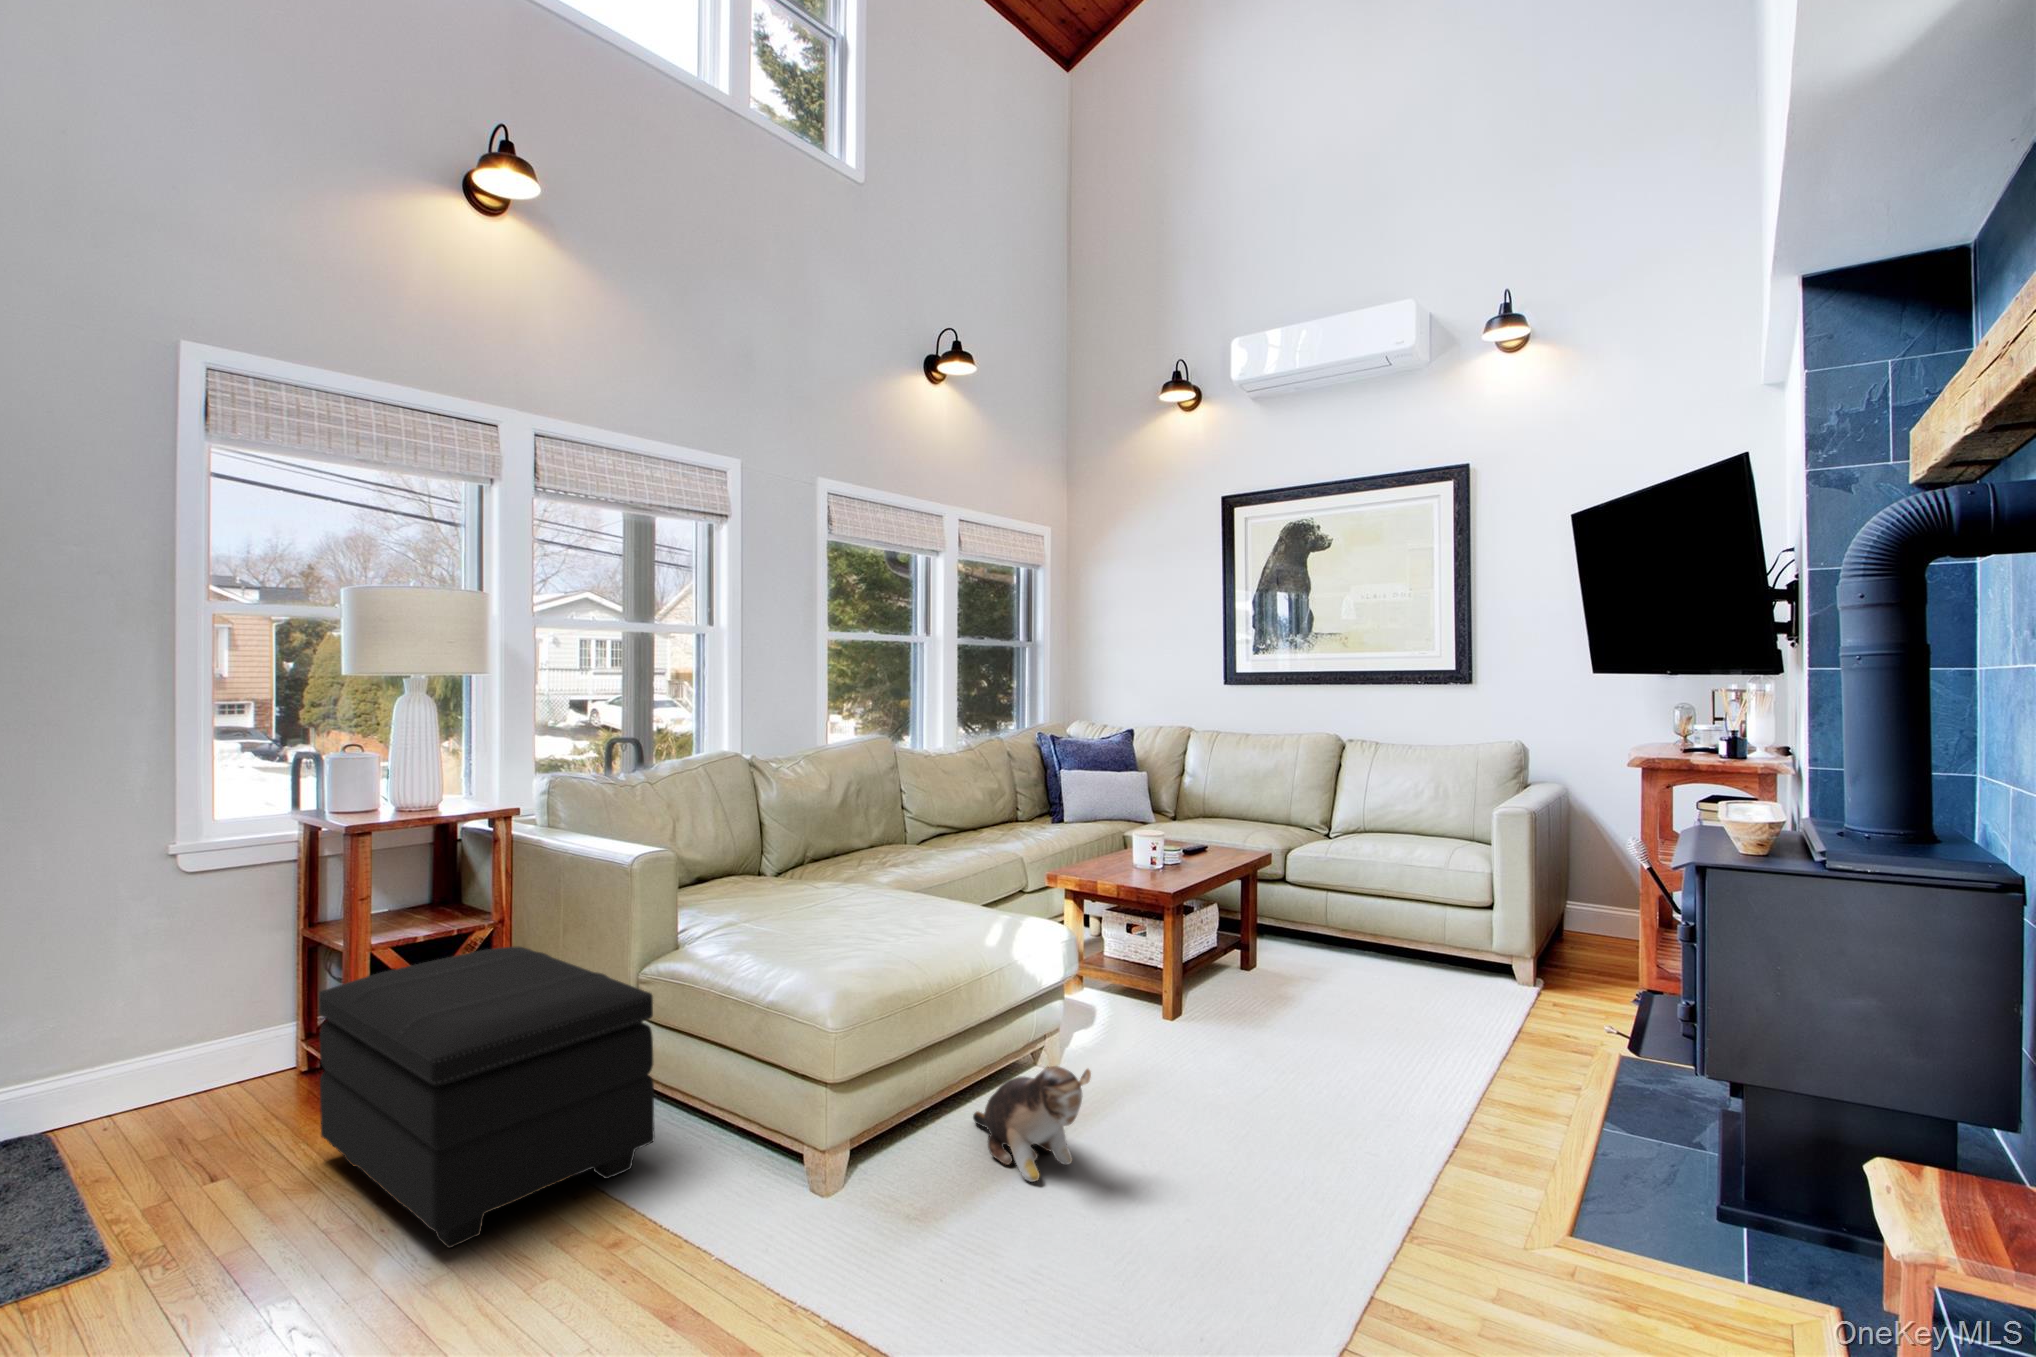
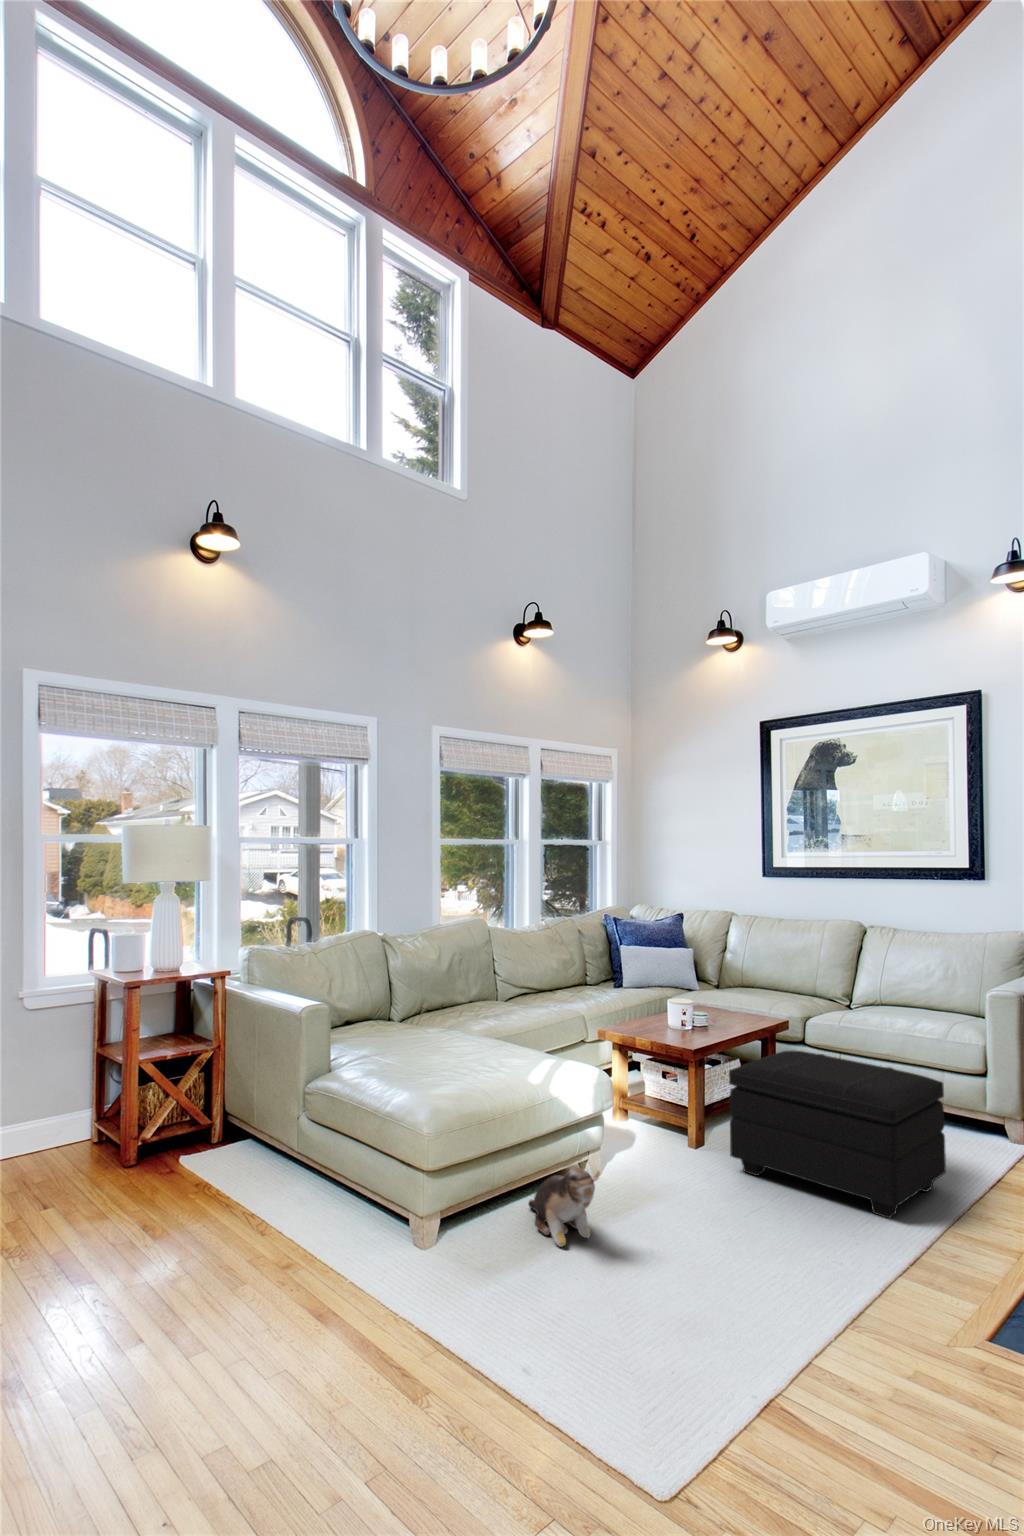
footstool: present [319,947,655,1248] -> present [729,1050,946,1218]

